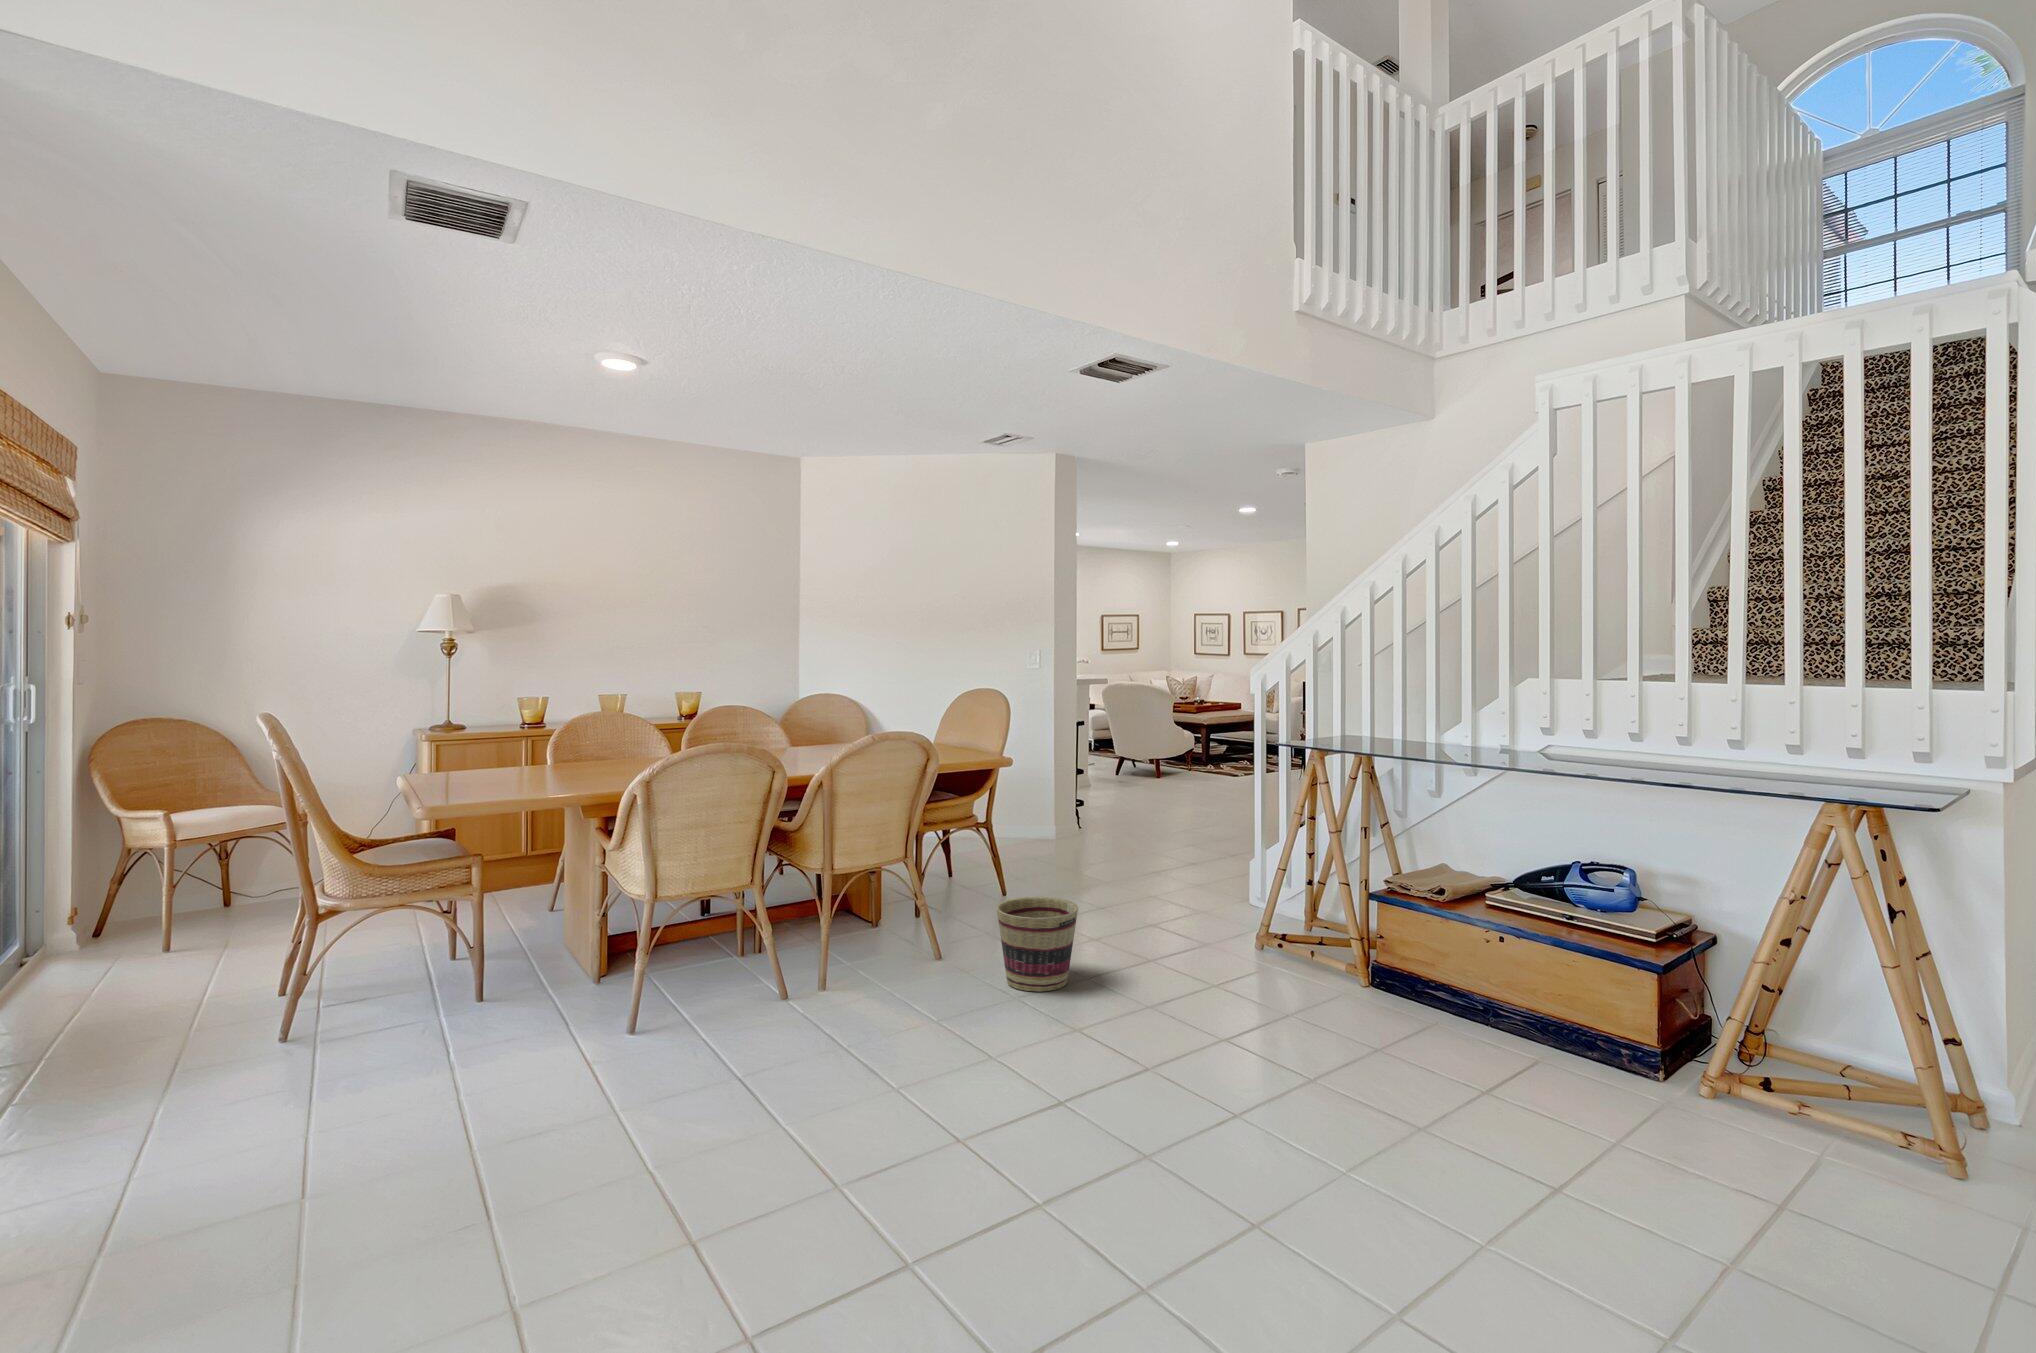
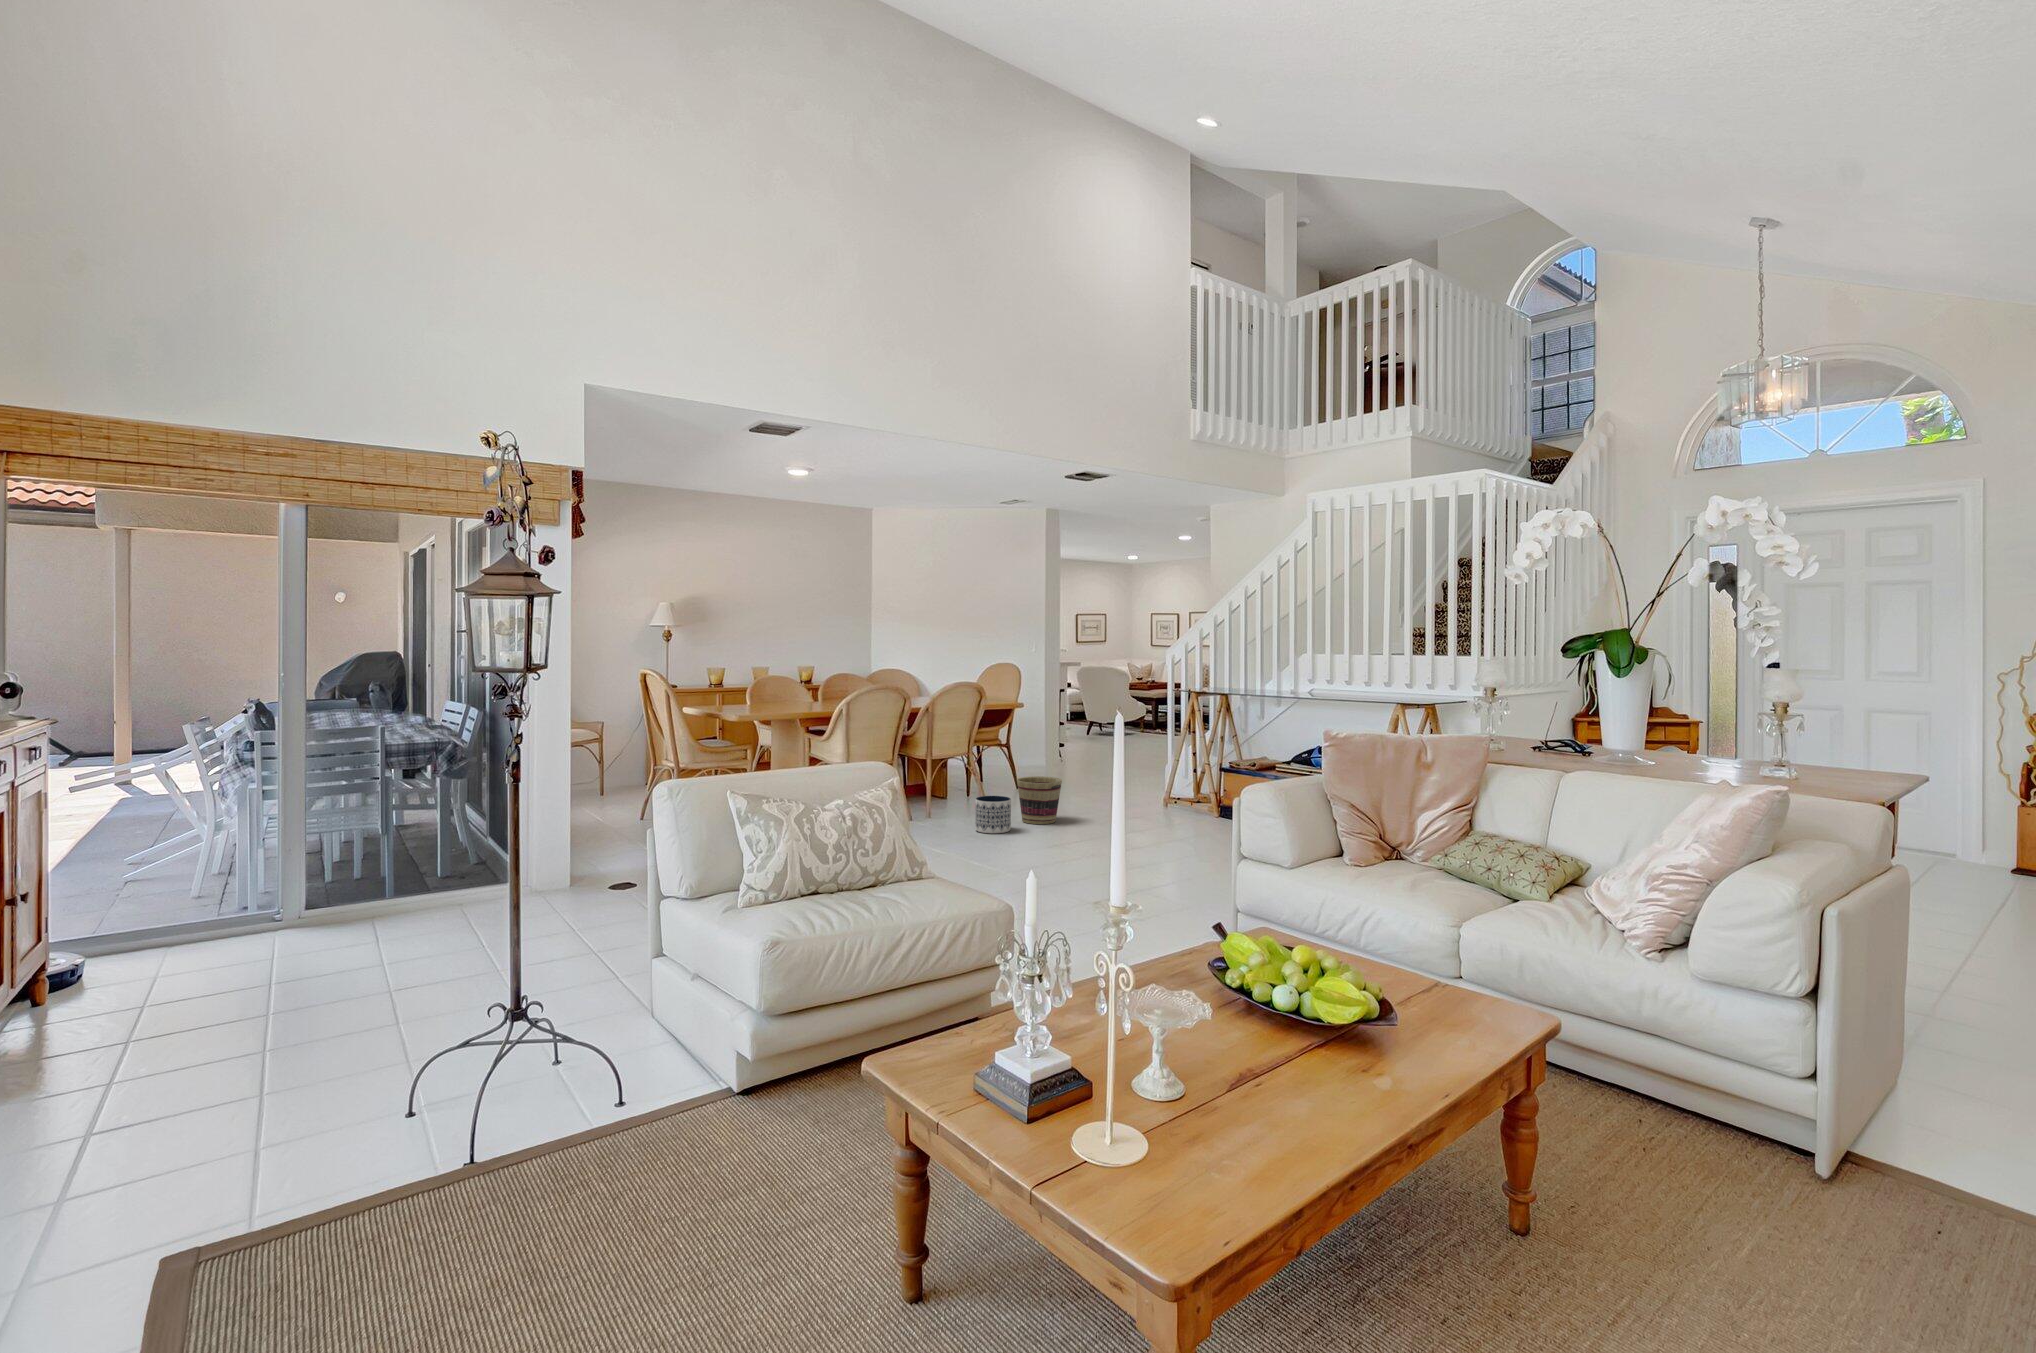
planter: none [916,943,982,1024] -> present [975,796,1011,834]

